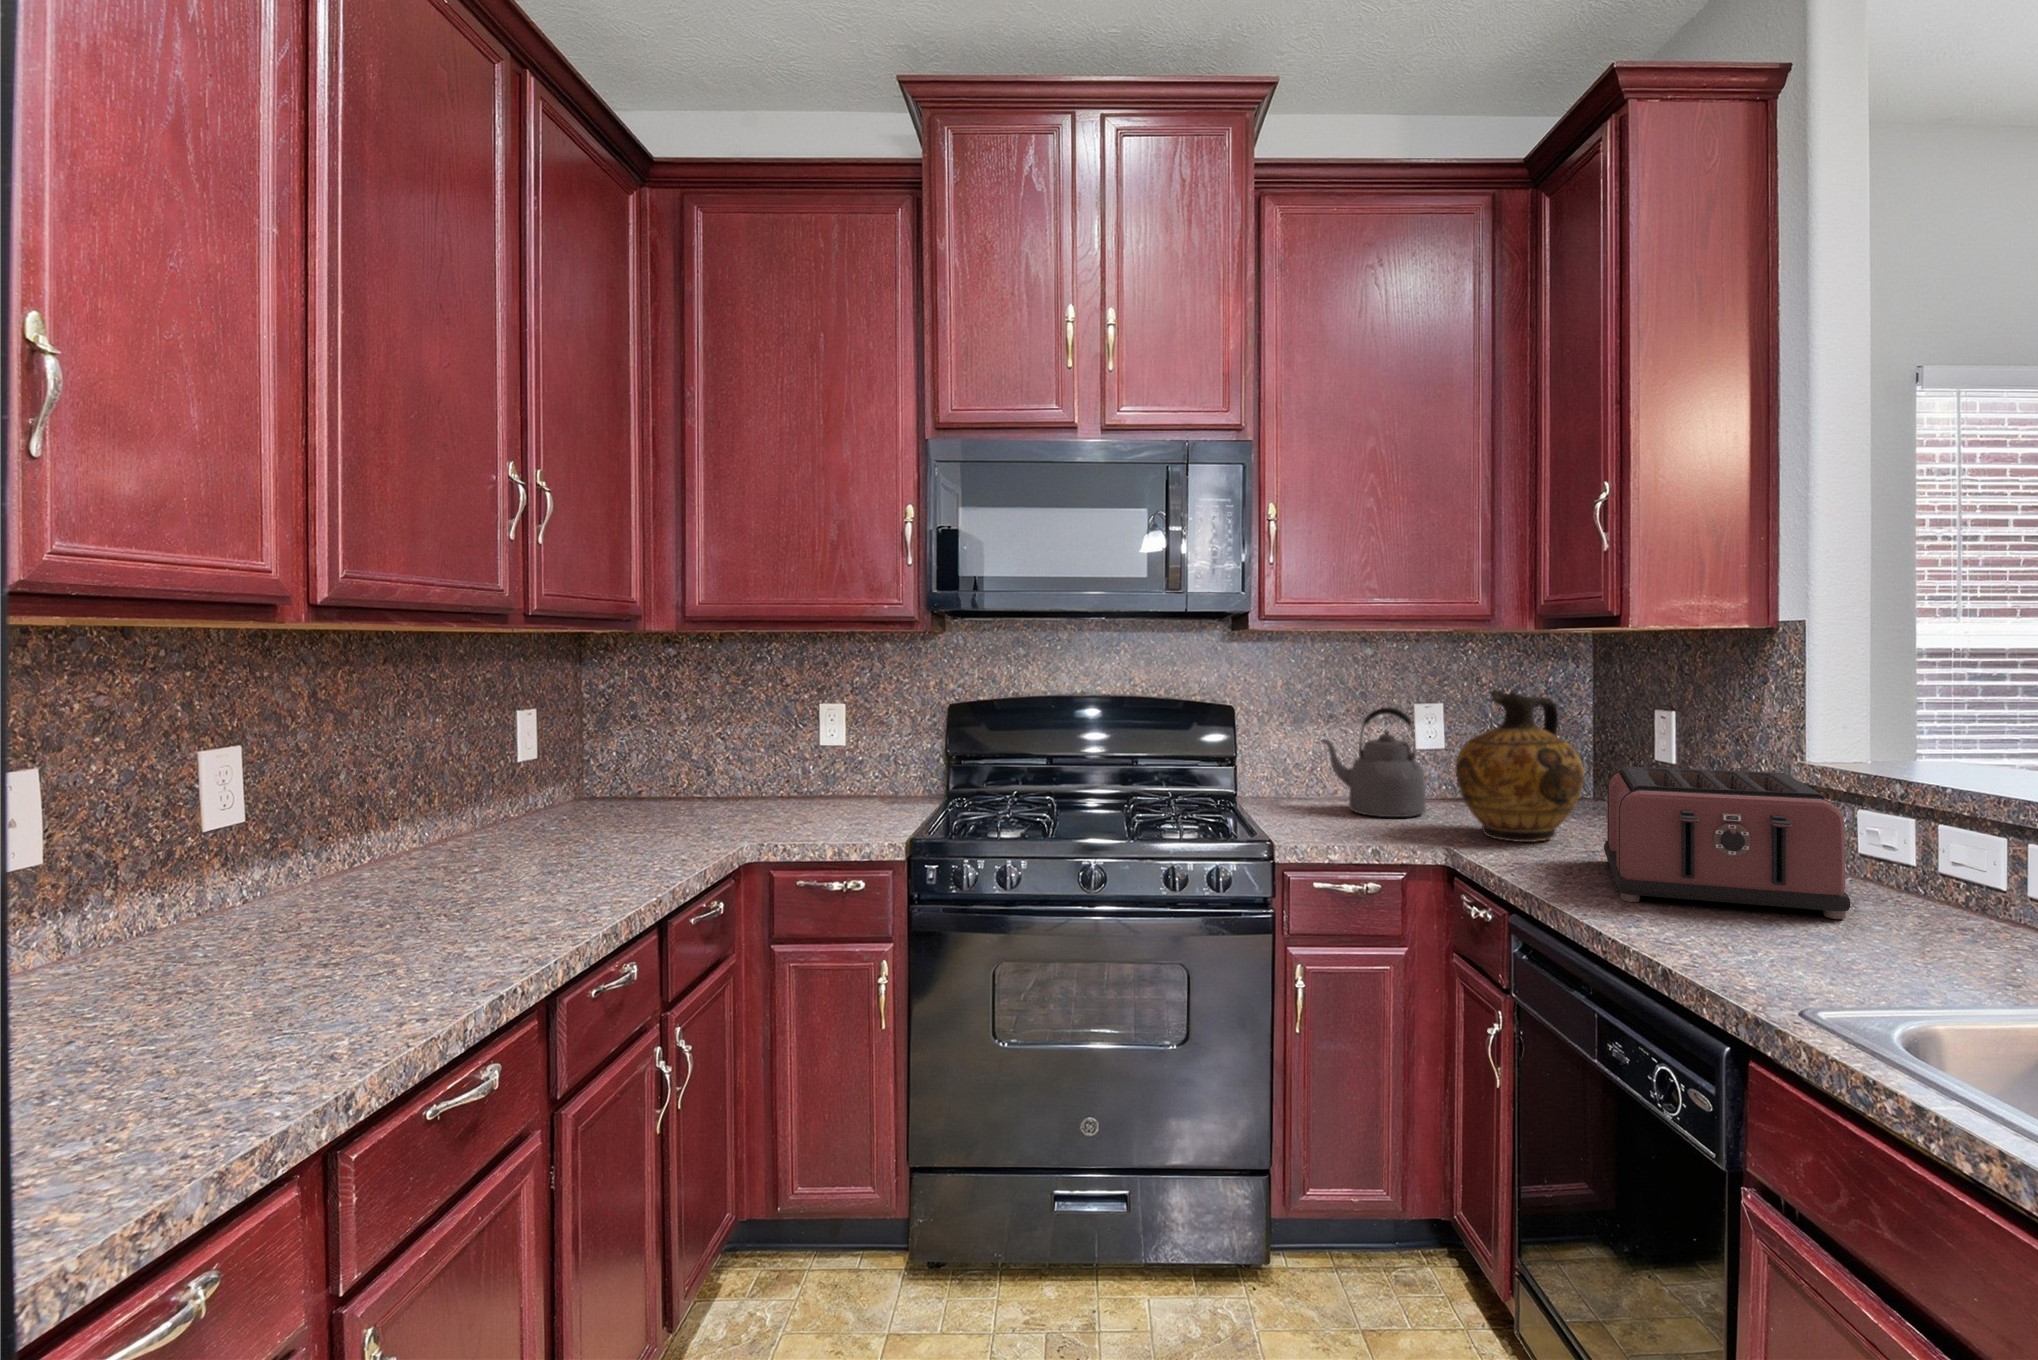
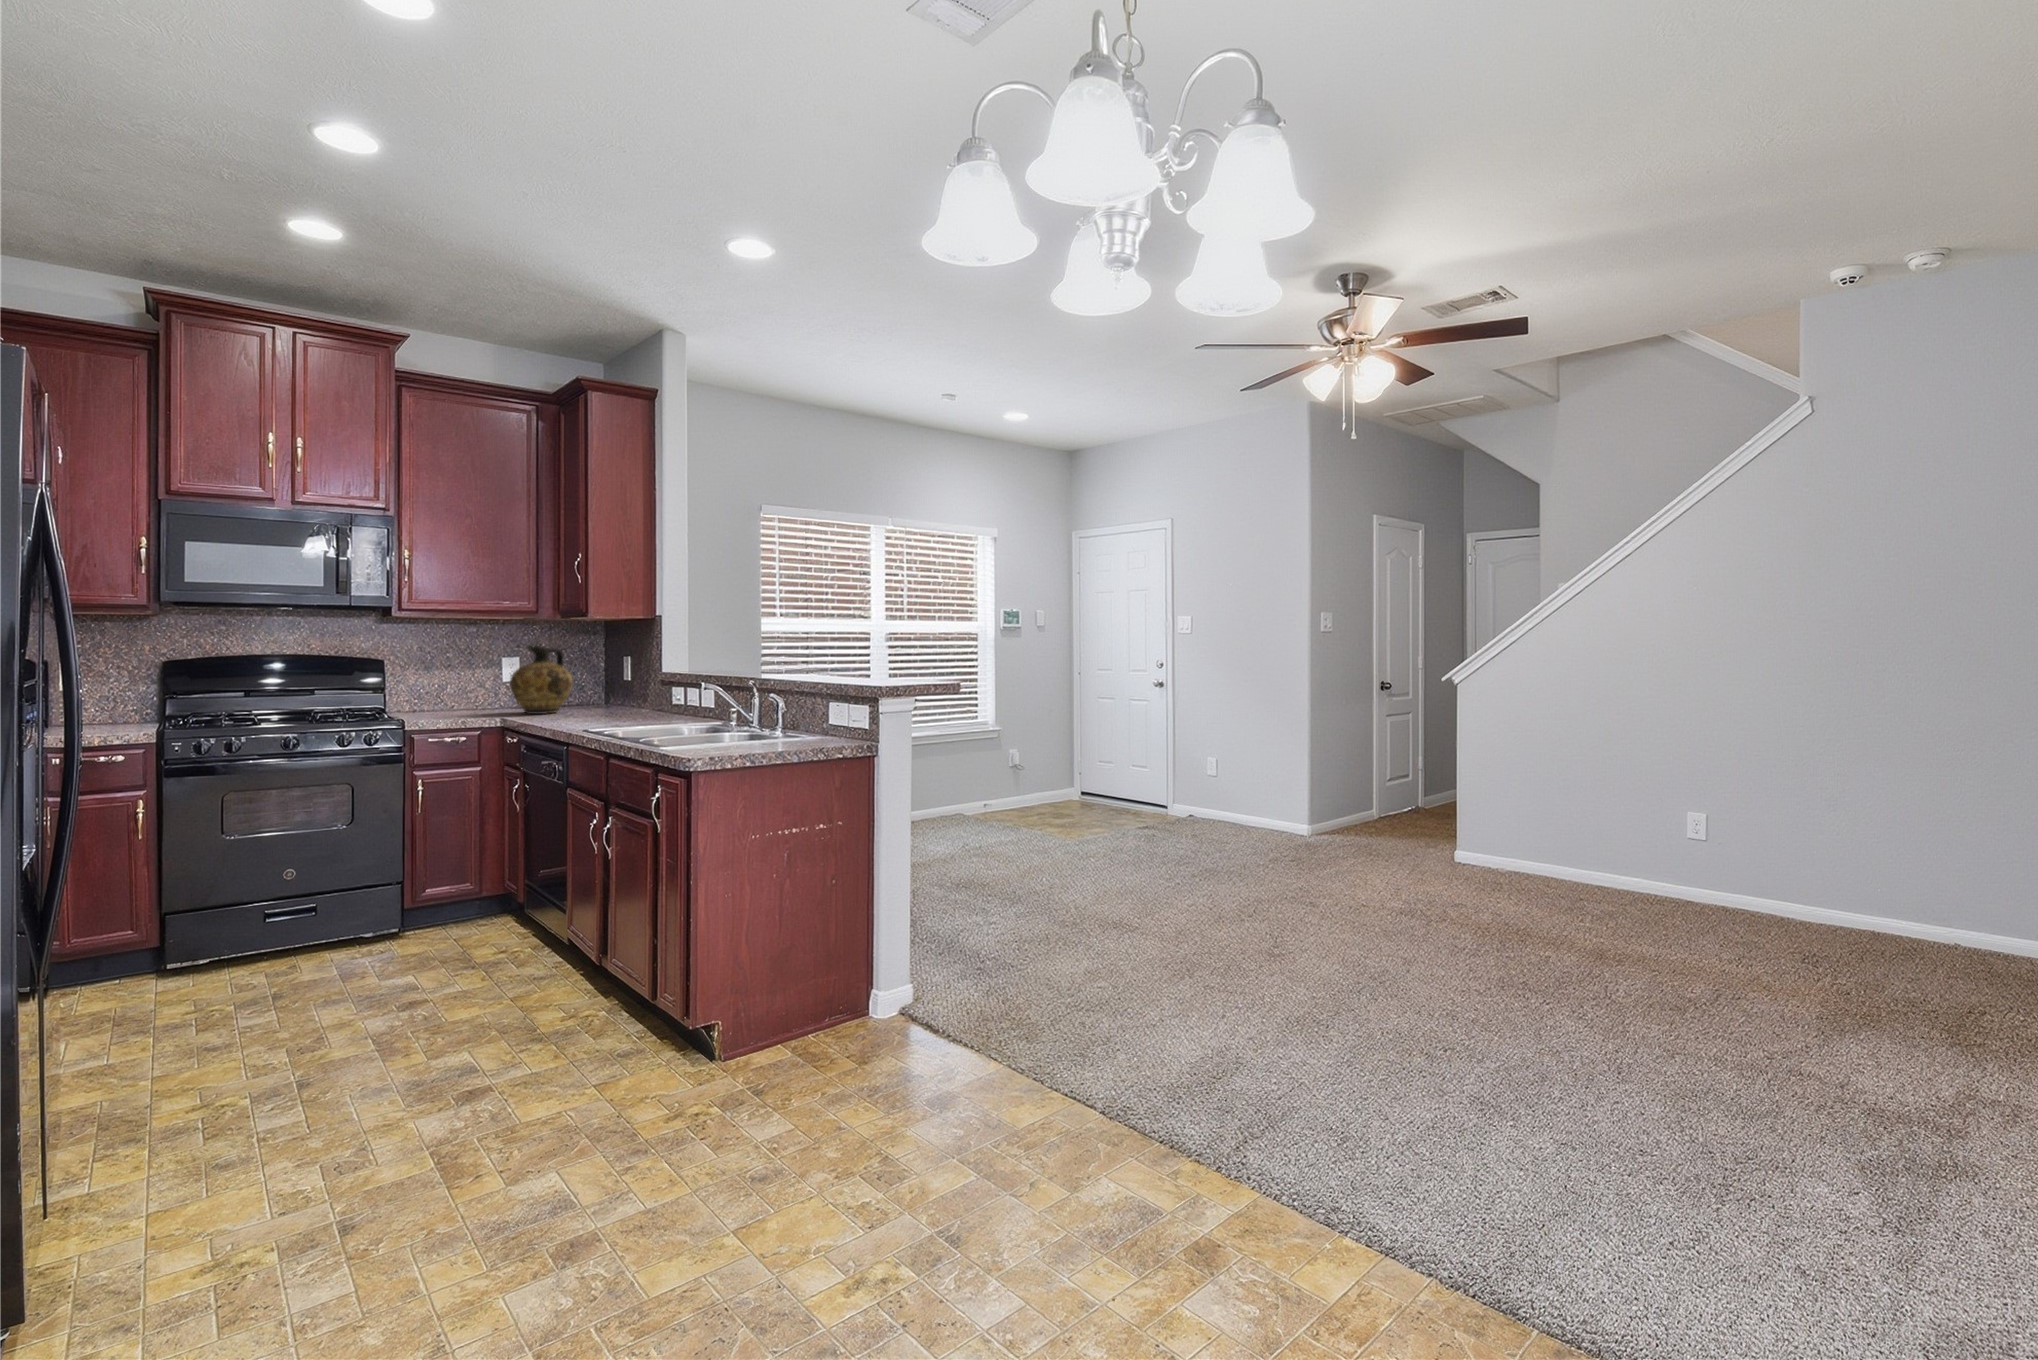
kettle: present [1320,707,1426,817] -> none [437,657,500,712]
toaster: present [1604,766,1850,919] -> none [565,673,652,722]

